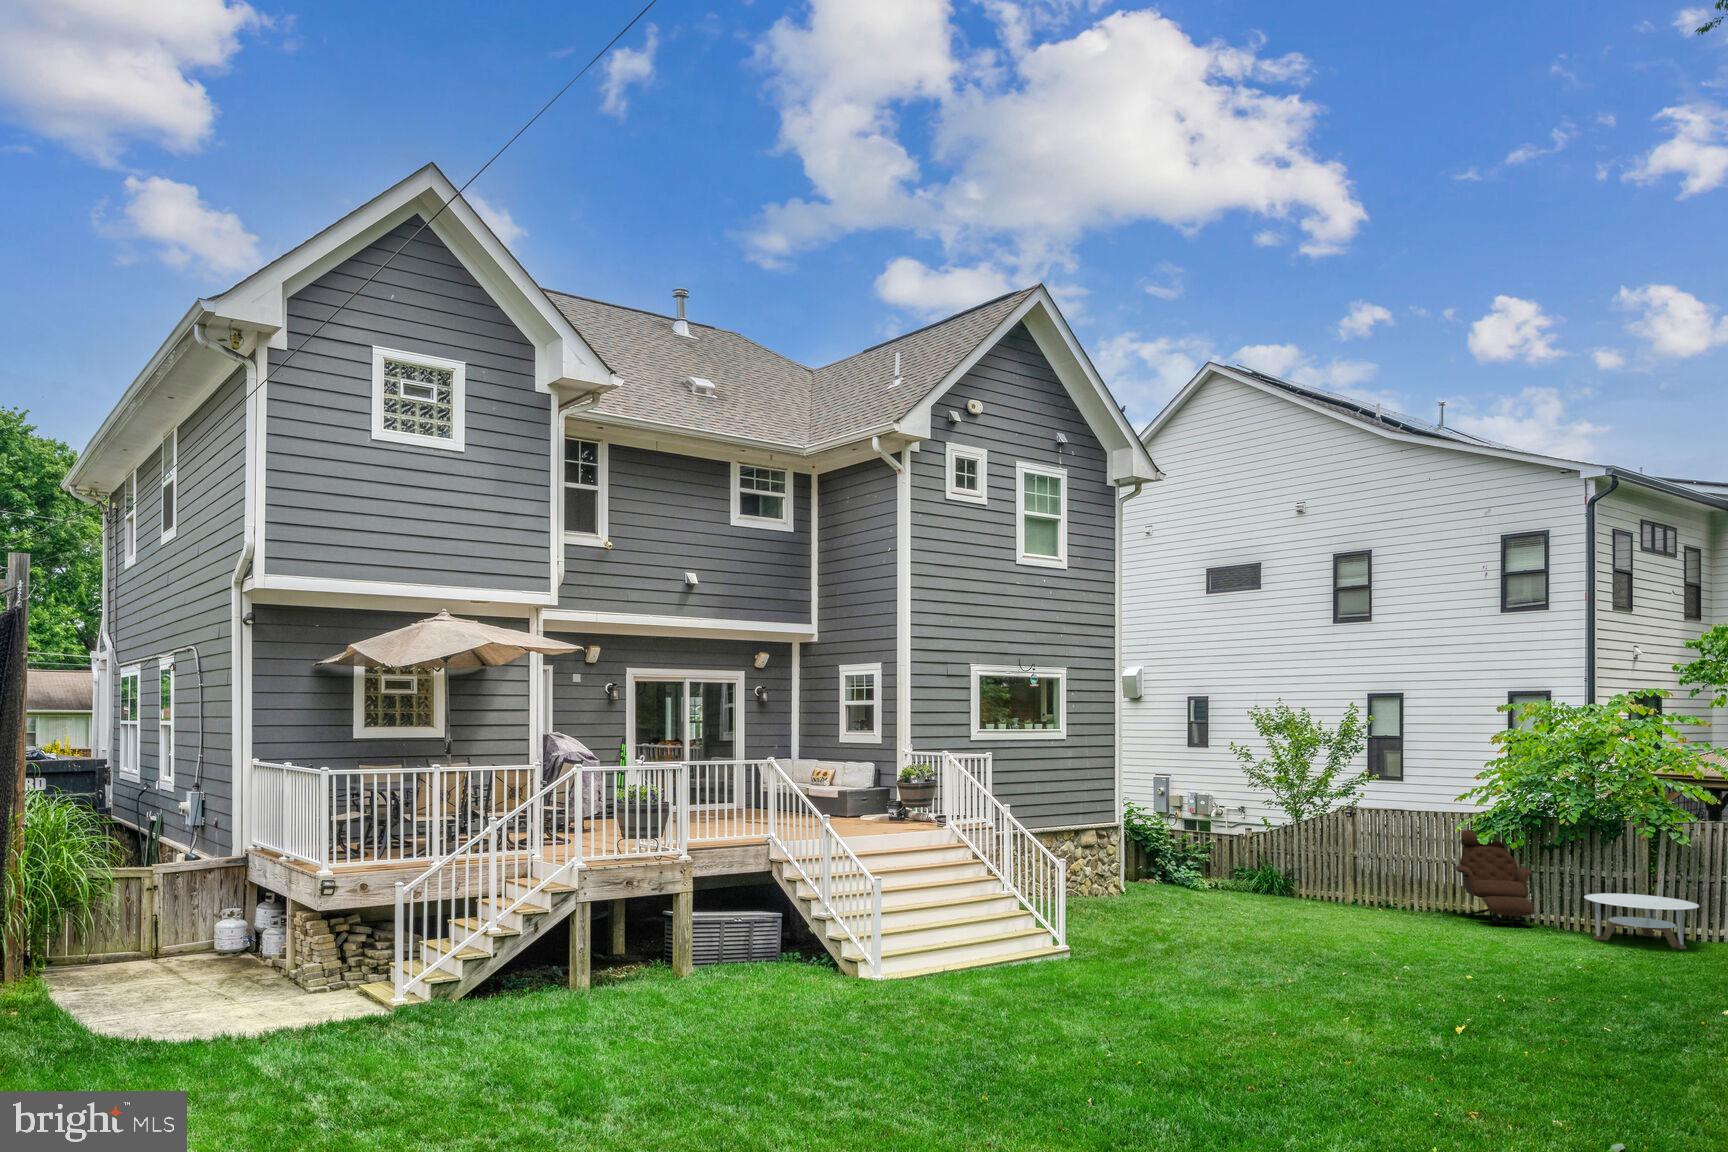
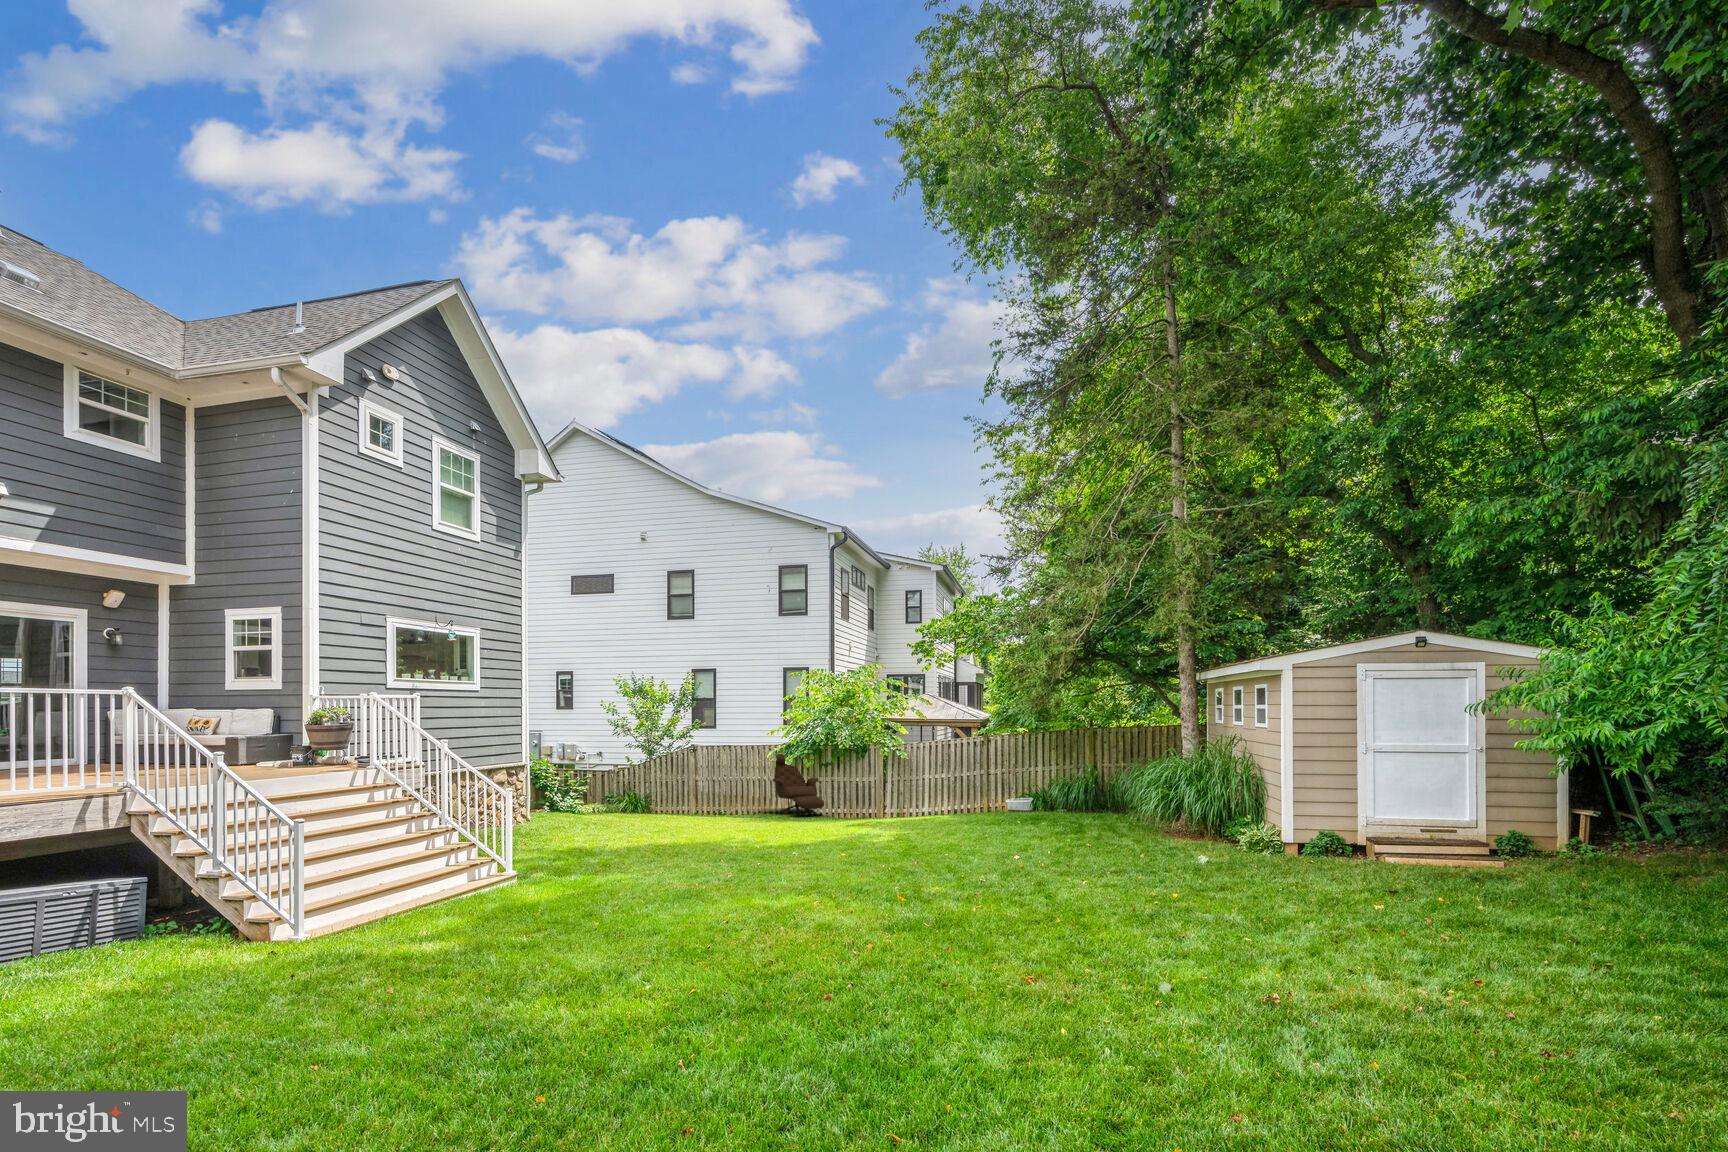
round table: present [1584,893,1699,949] -> none [857,787,918,818]

